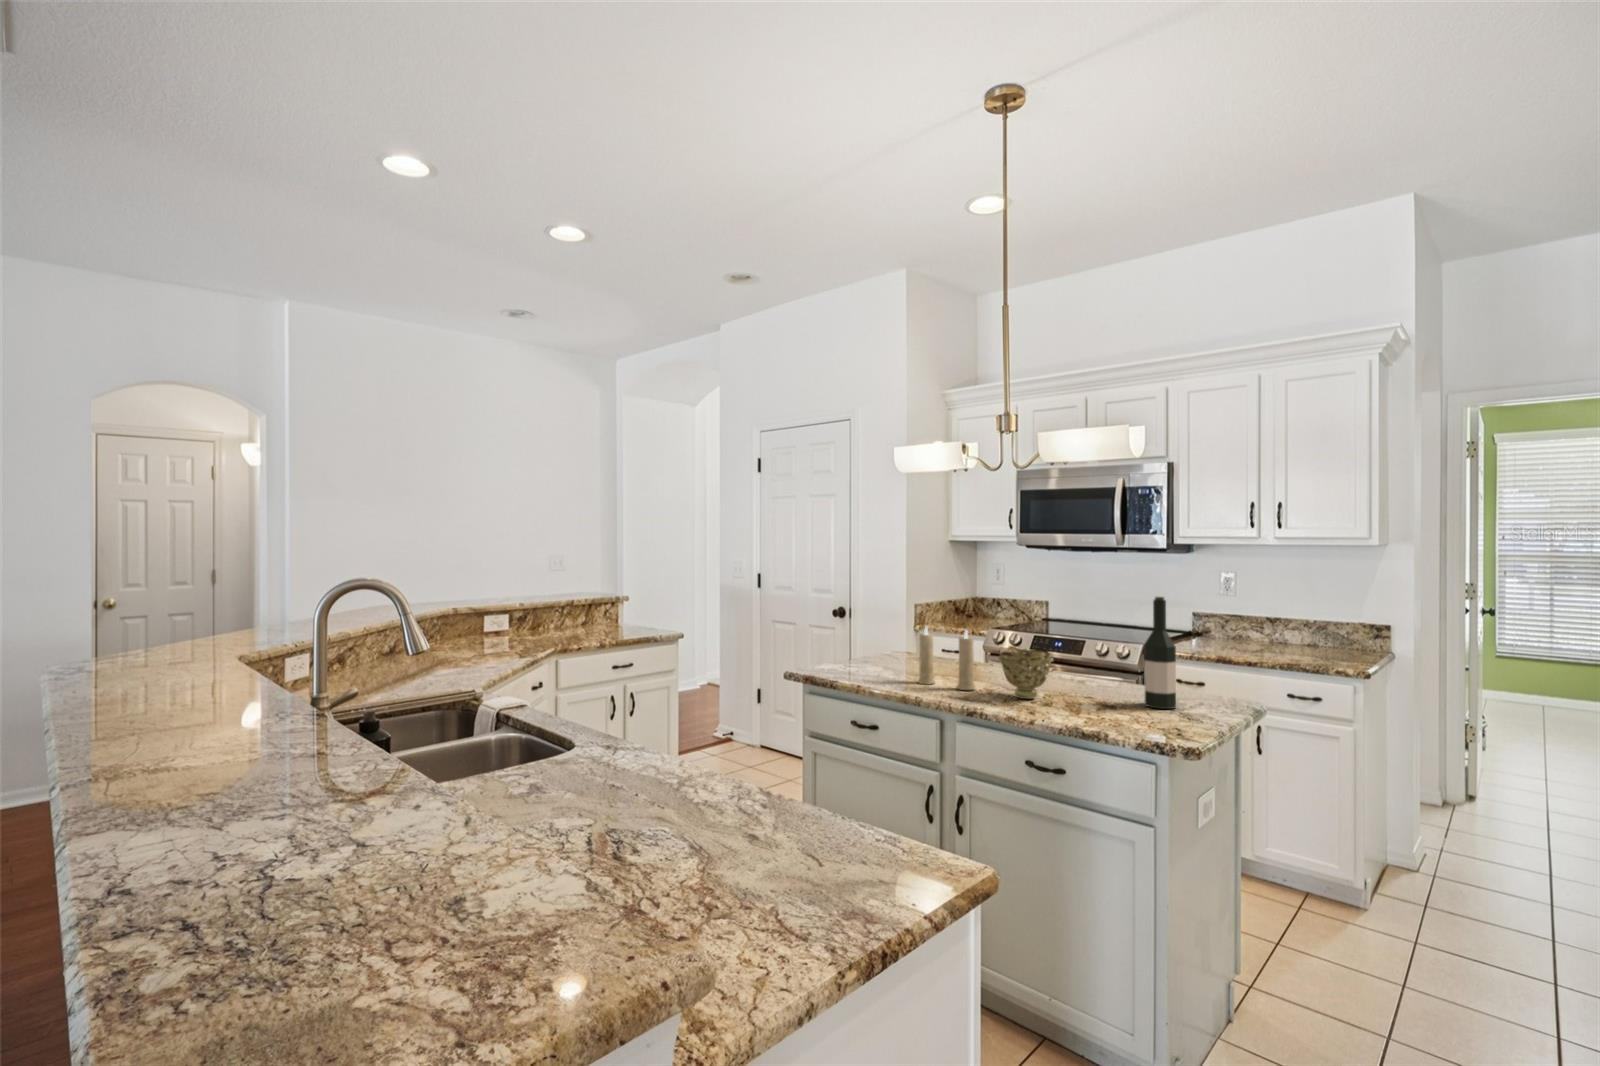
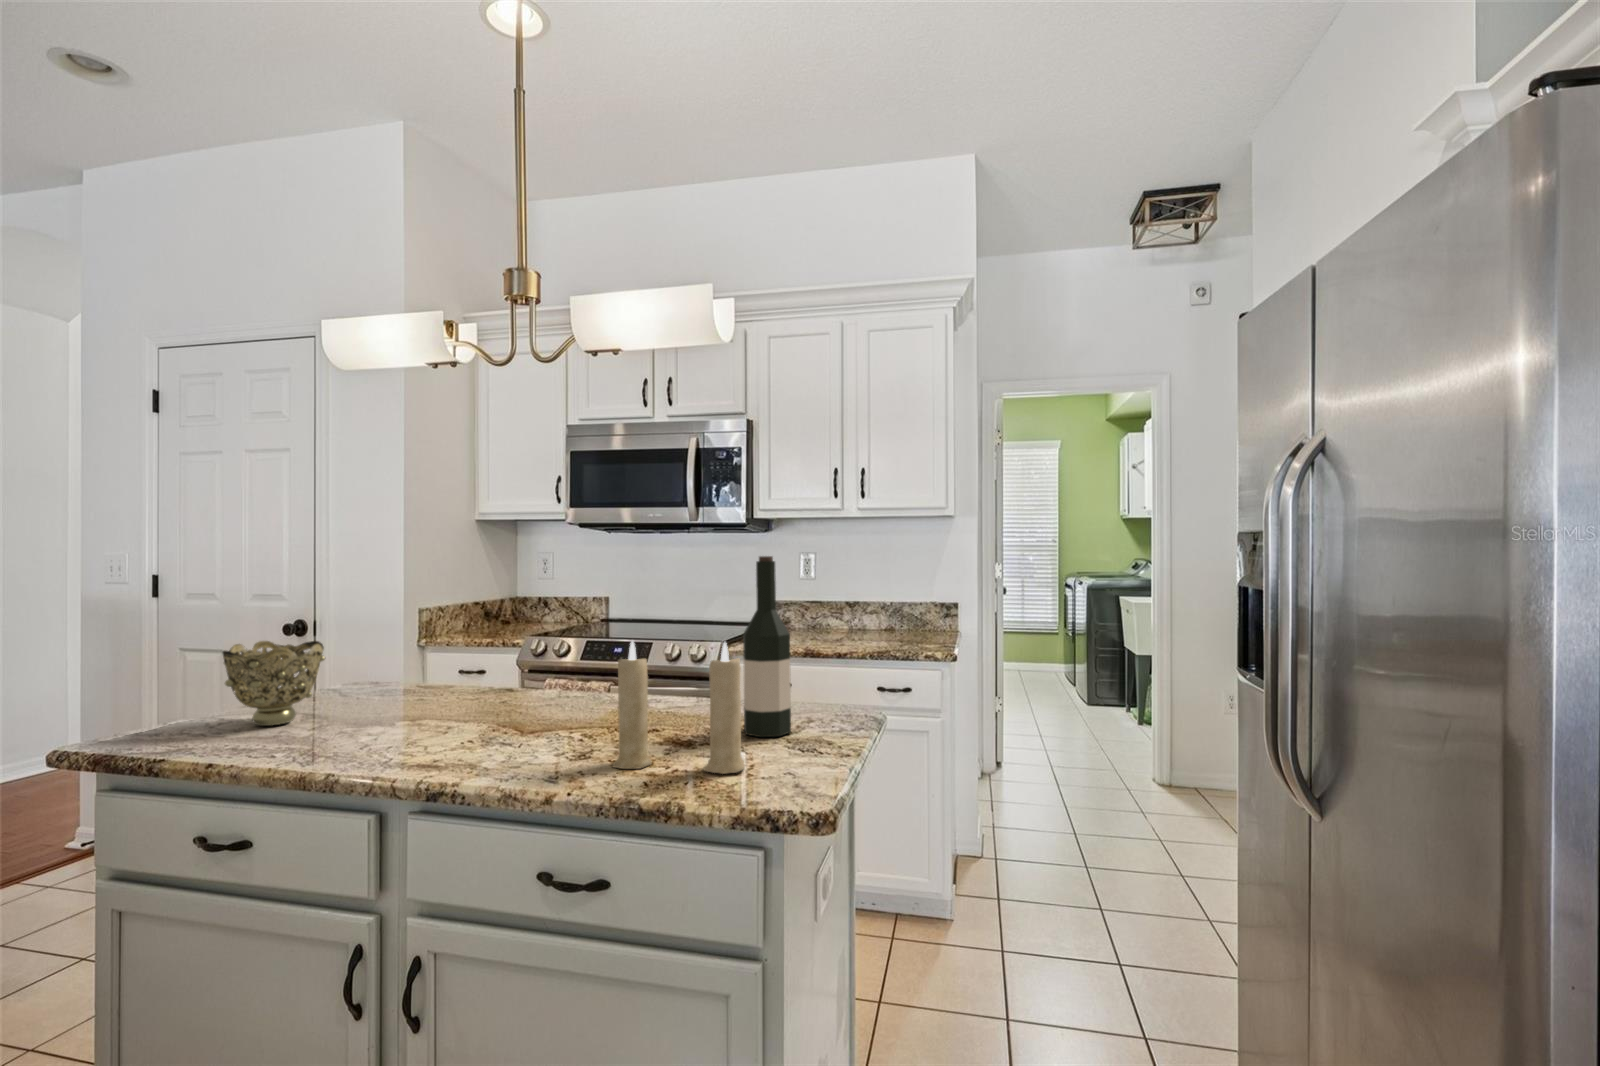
candle: present [918,626,975,690] -> present [613,641,745,774]
decorative bowl: present [998,646,1053,699] -> present [222,641,325,726]

